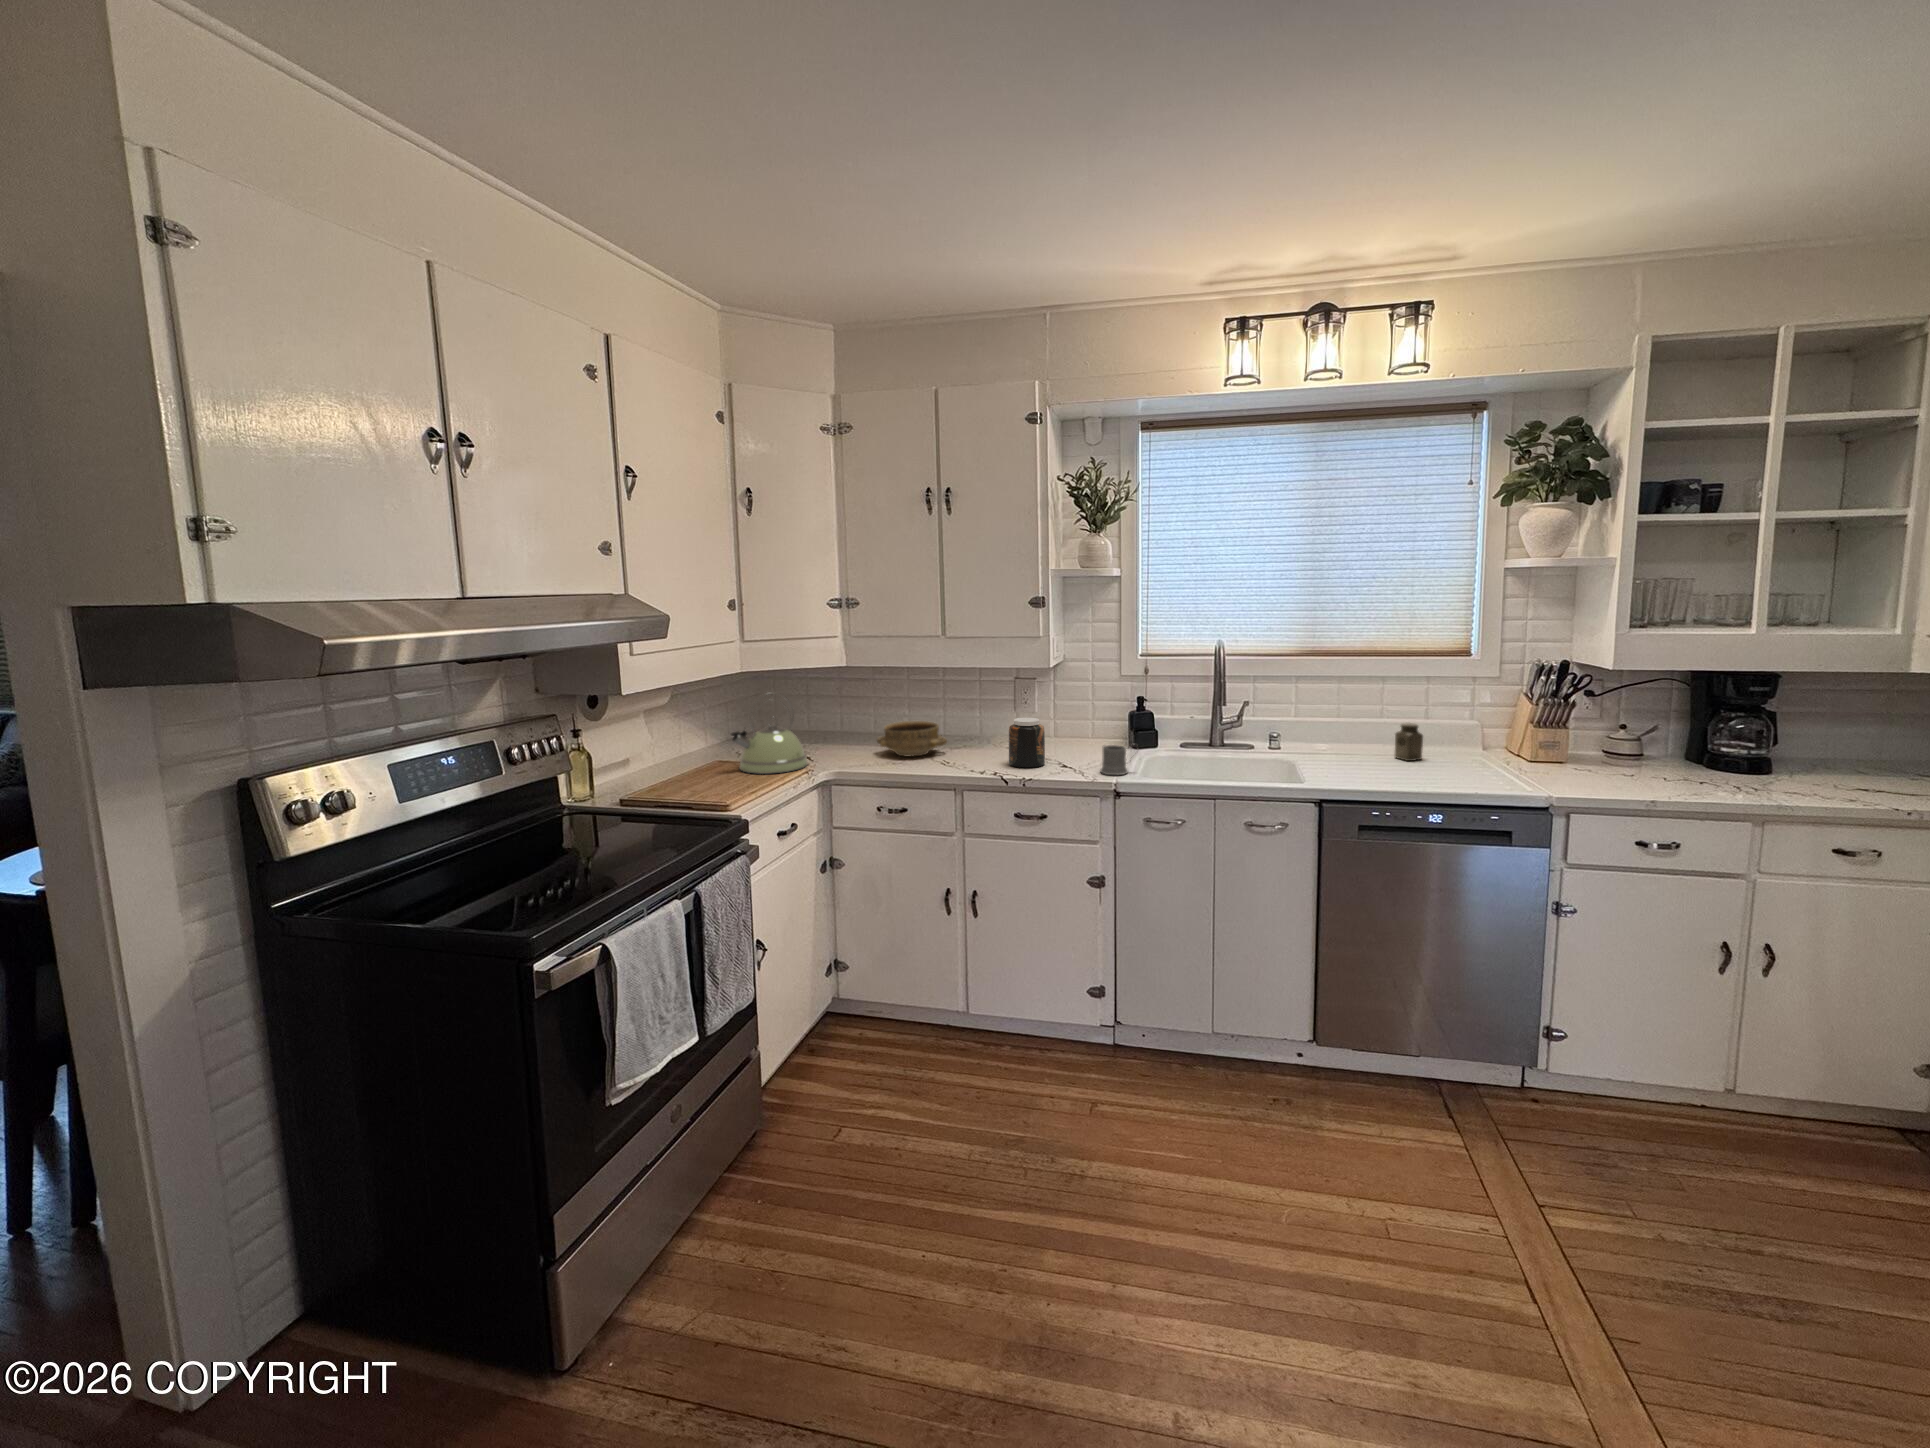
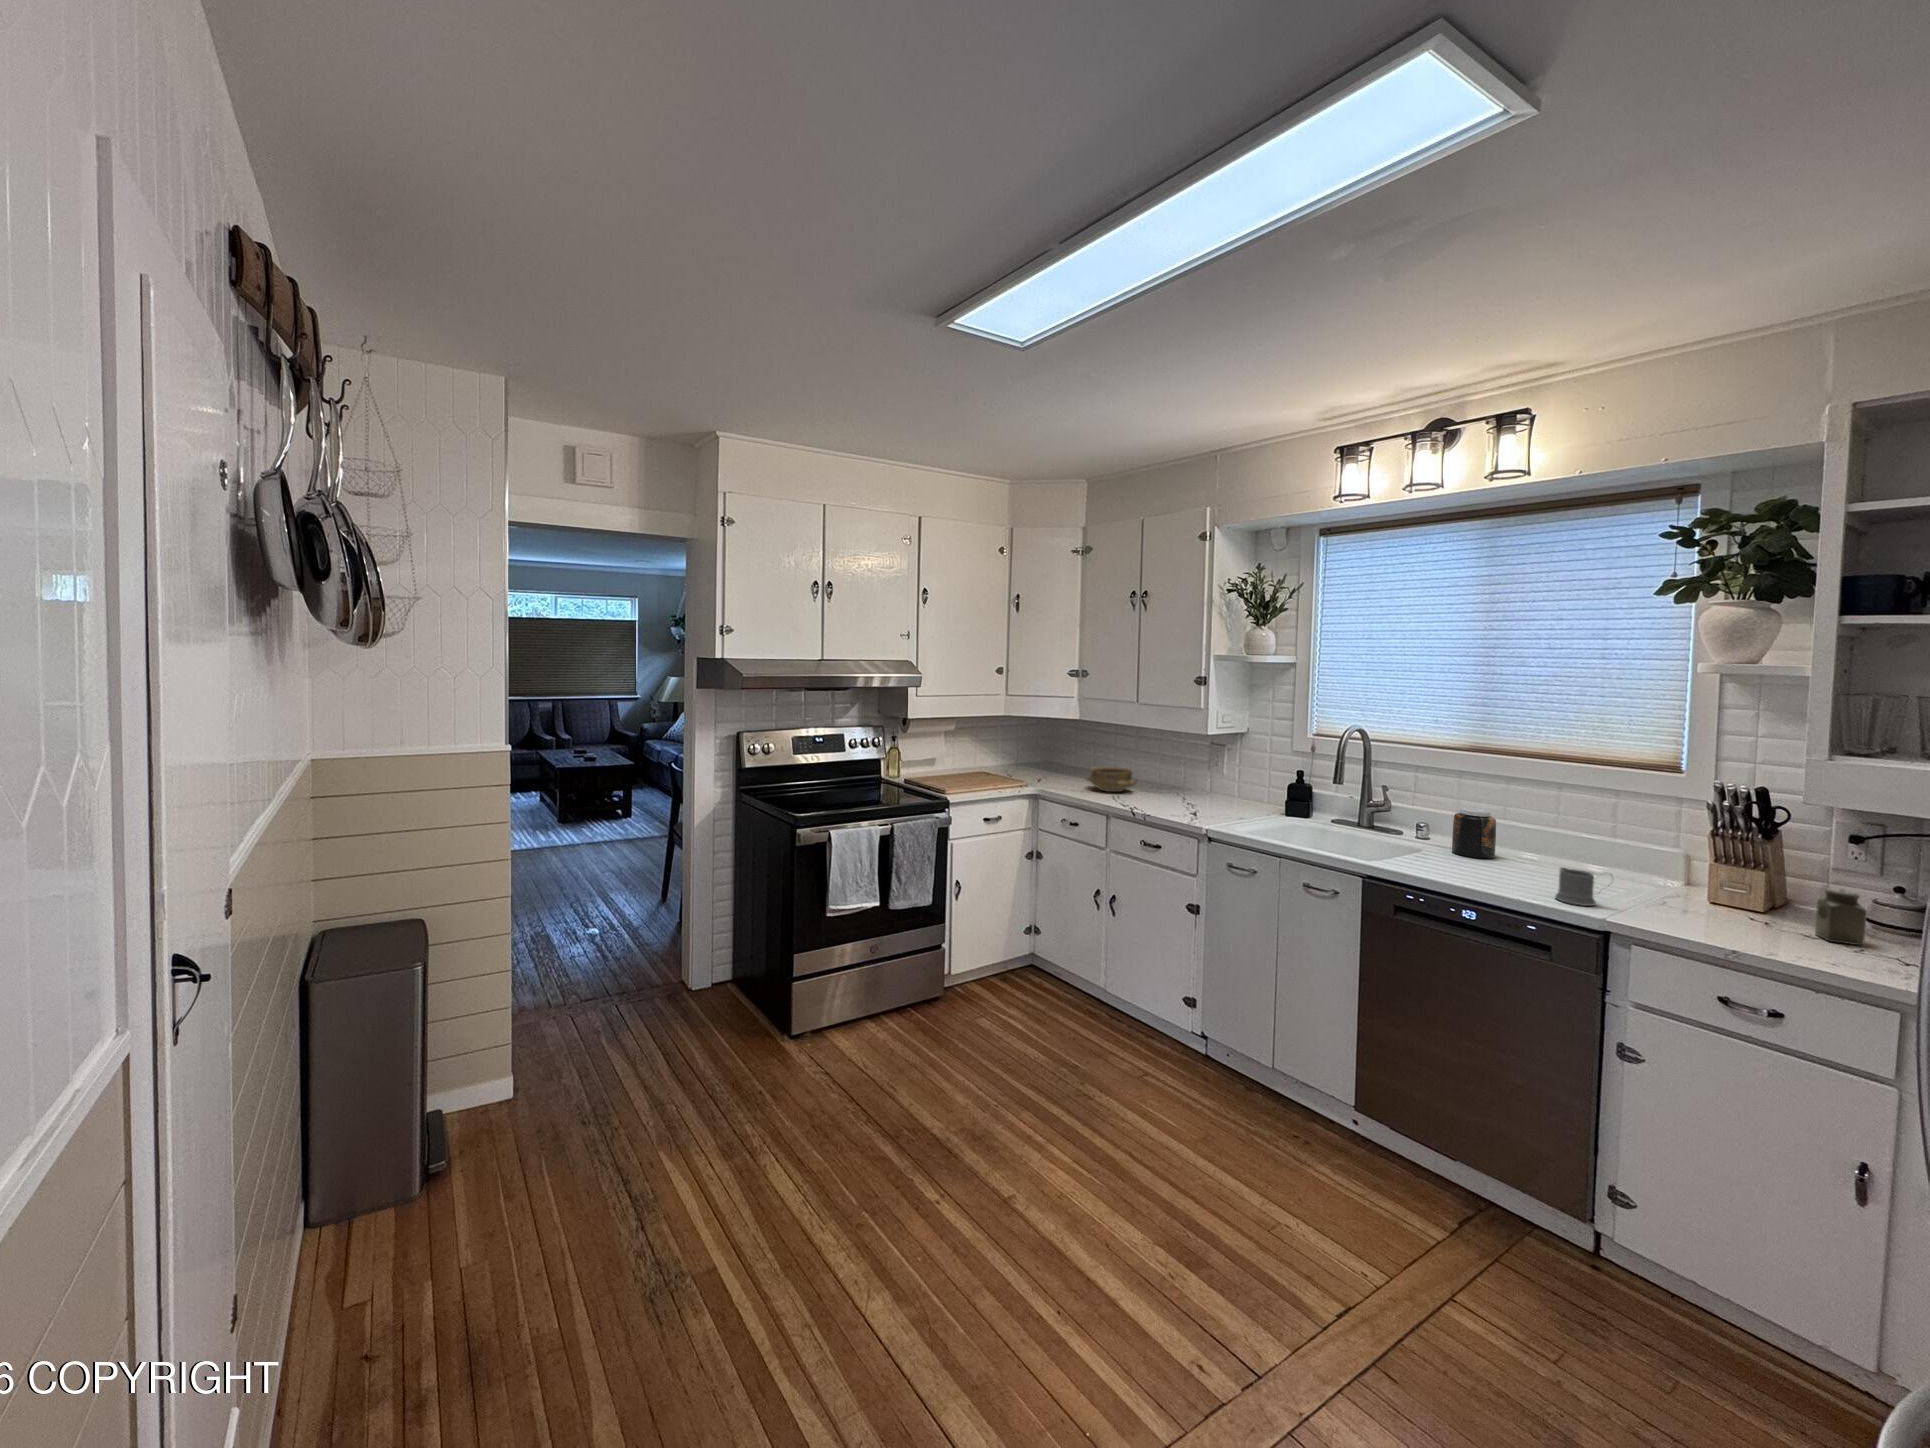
kettle: present [731,692,808,774] -> none [989,732,1038,786]
jar: present [1009,718,1045,767] -> present [1452,808,1496,858]
salt shaker: present [1395,723,1423,761] -> present [1815,888,1867,946]
mug: present [1101,745,1138,775] -> present [1555,868,1612,906]

